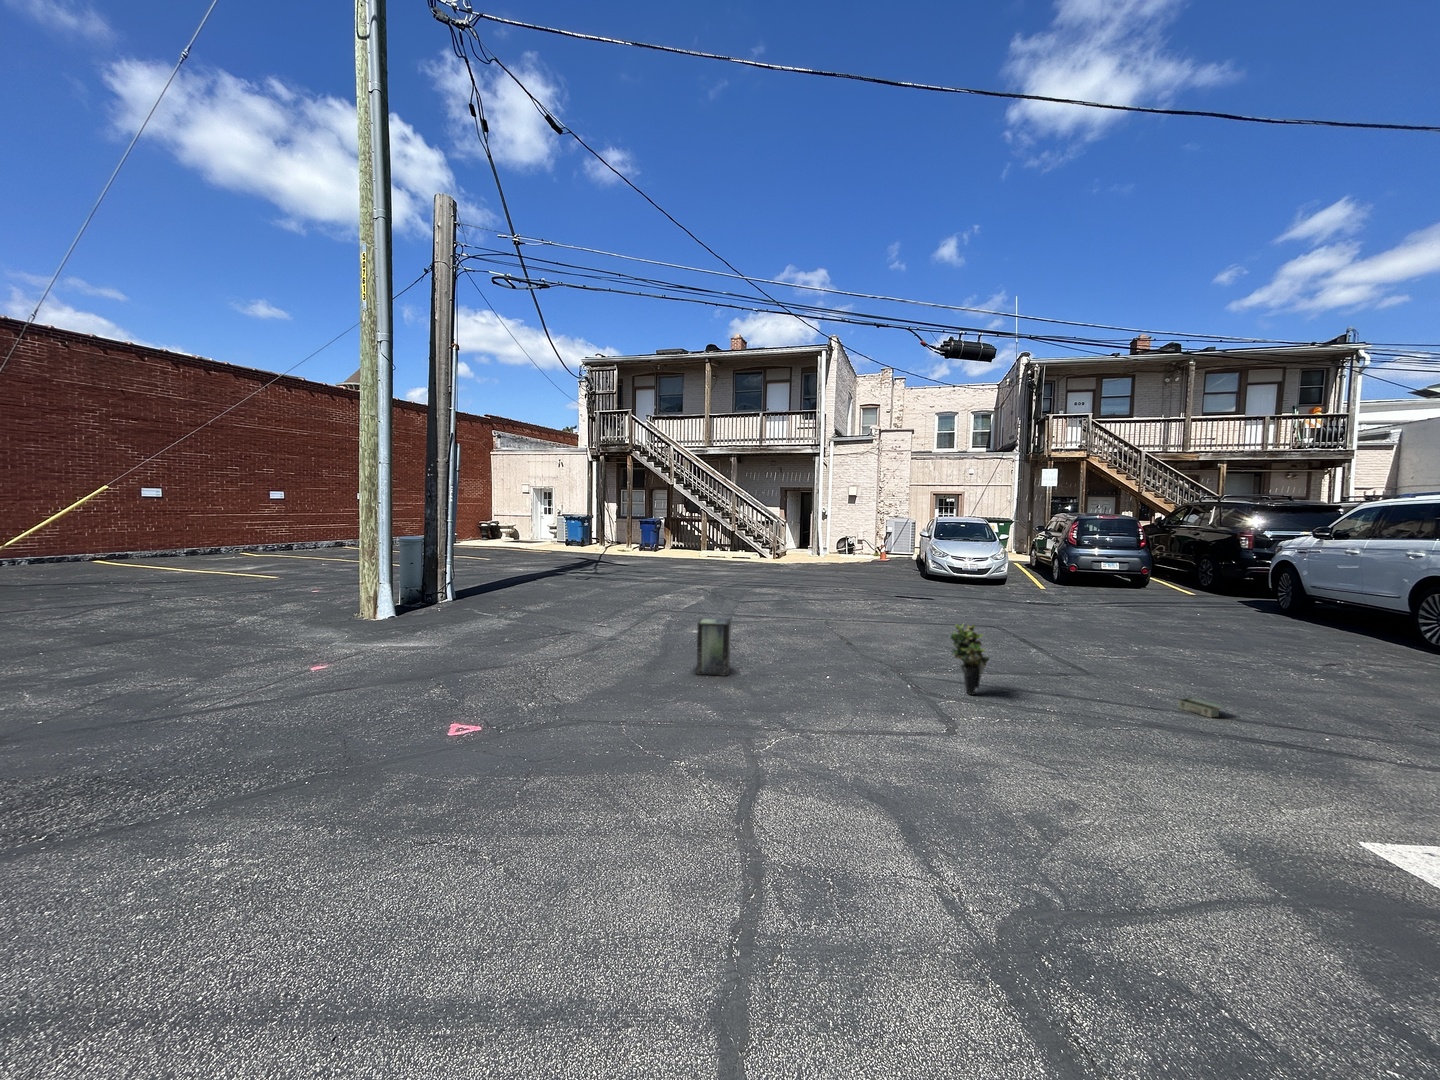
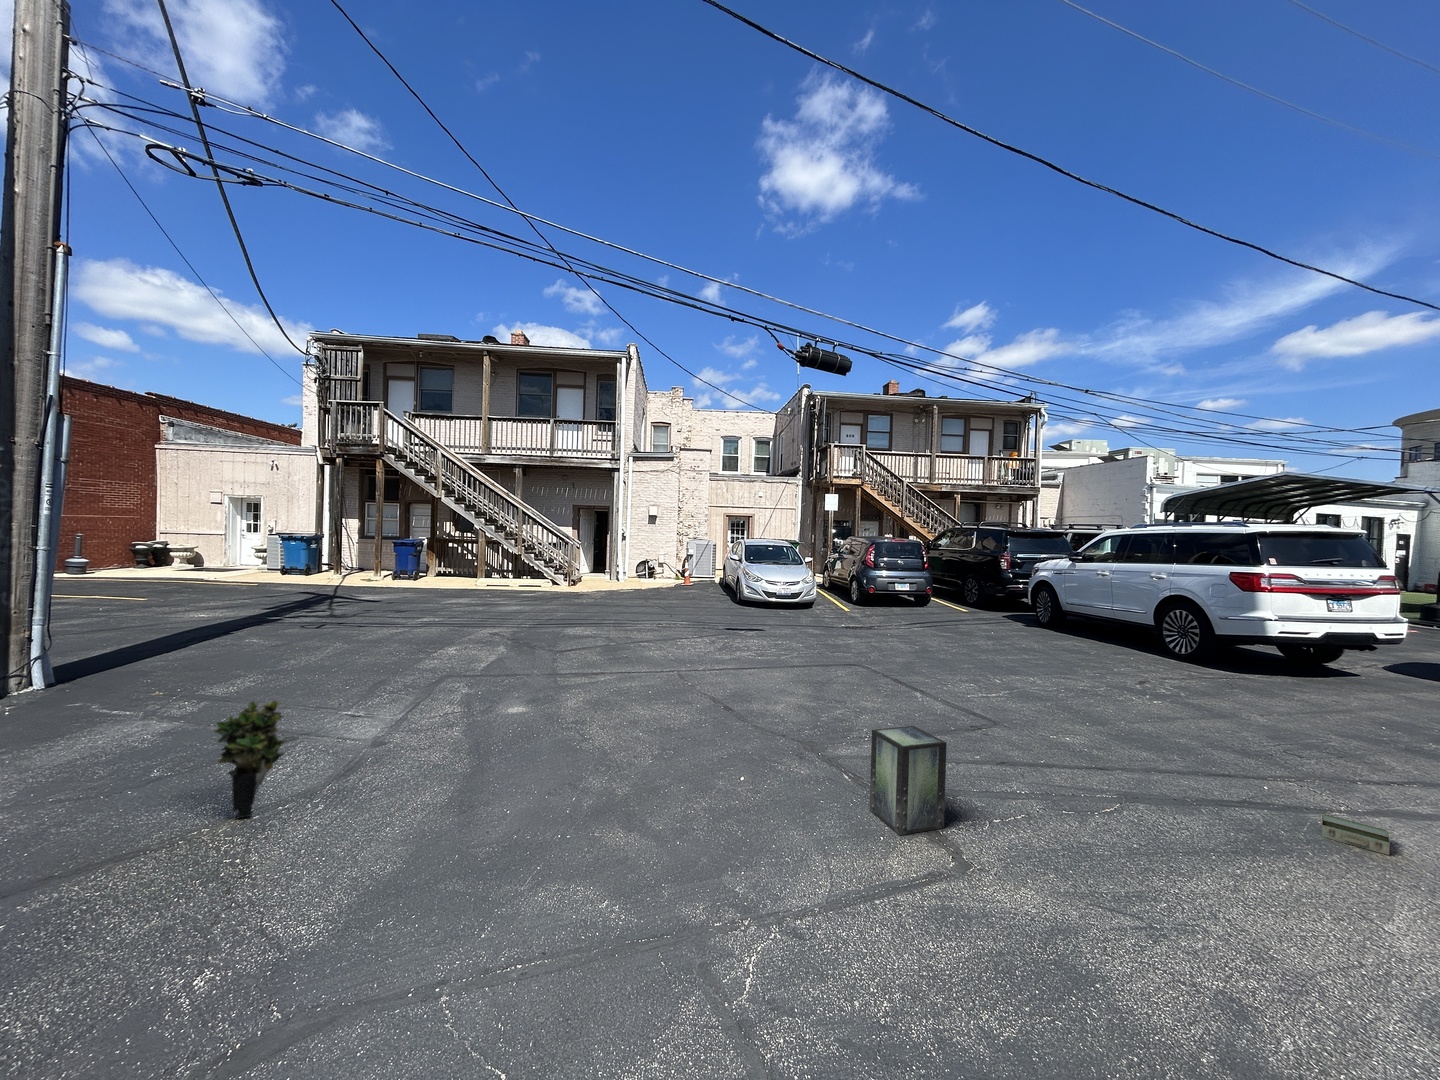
storage box: present [697,618,731,676] -> present [870,726,947,835]
potted plant: present [949,624,989,695] -> present [214,701,286,819]

